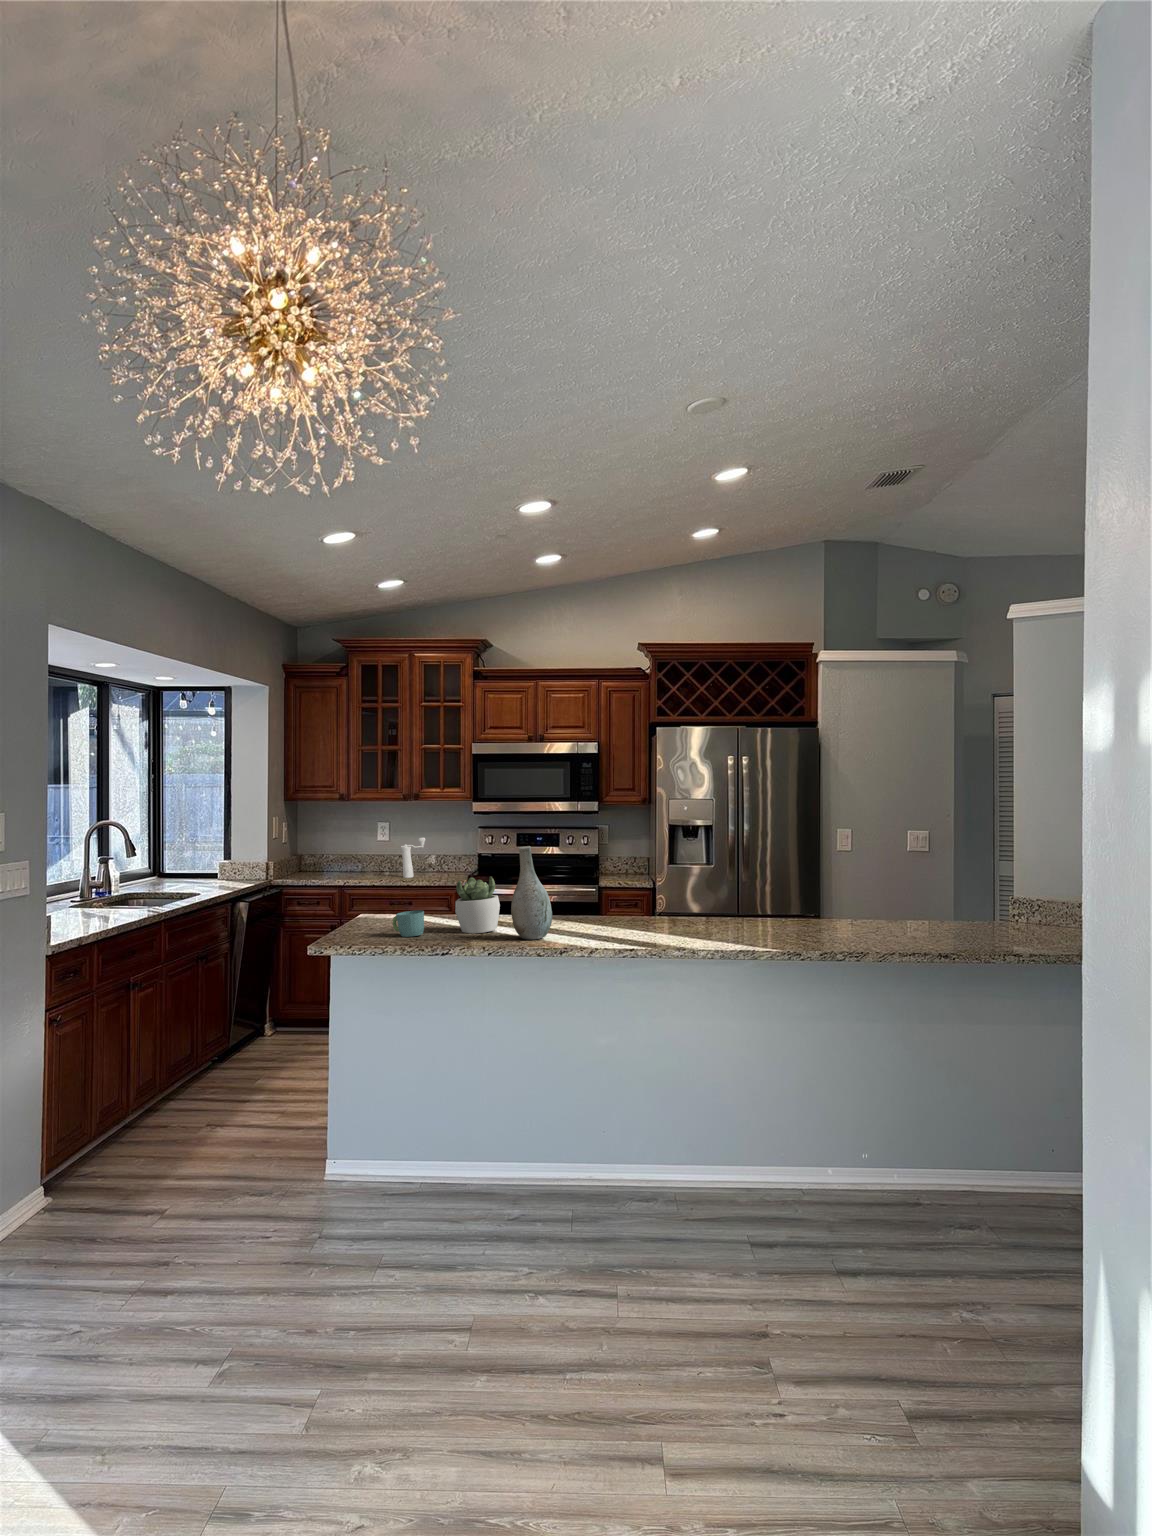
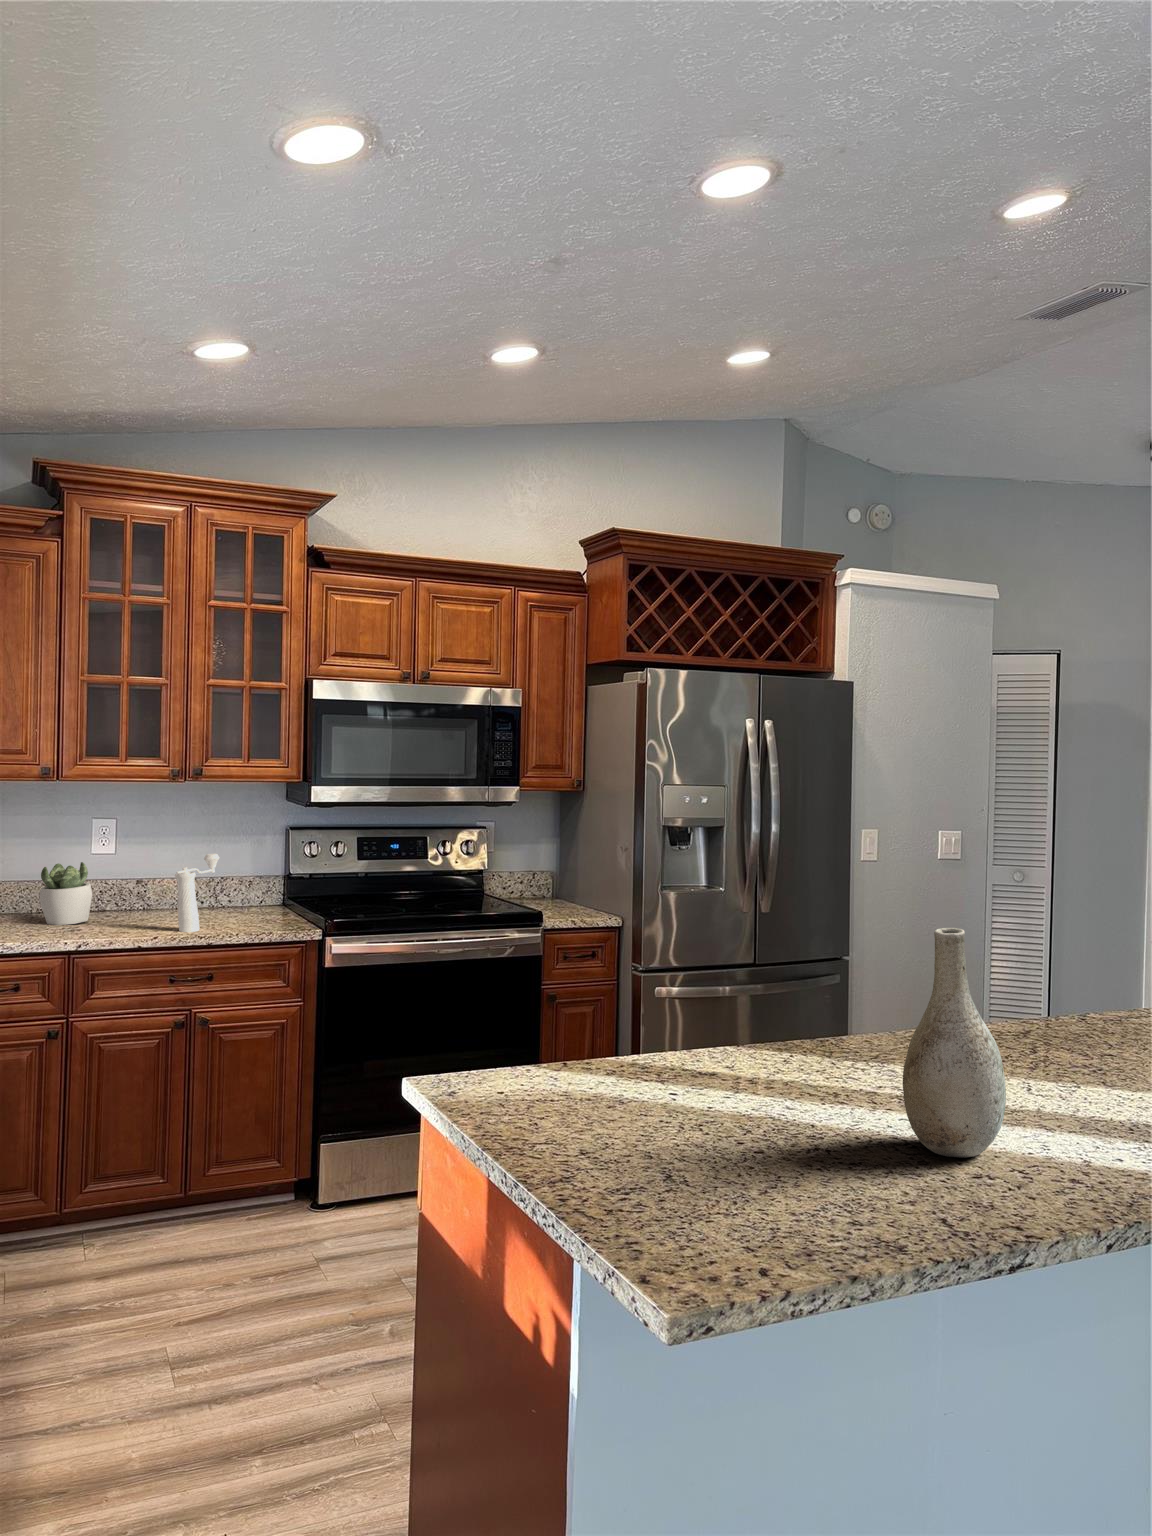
succulent plant: present [455,877,500,933] -> present [40,862,92,925]
mug: present [393,910,424,937] -> none [603,1094,696,1174]

